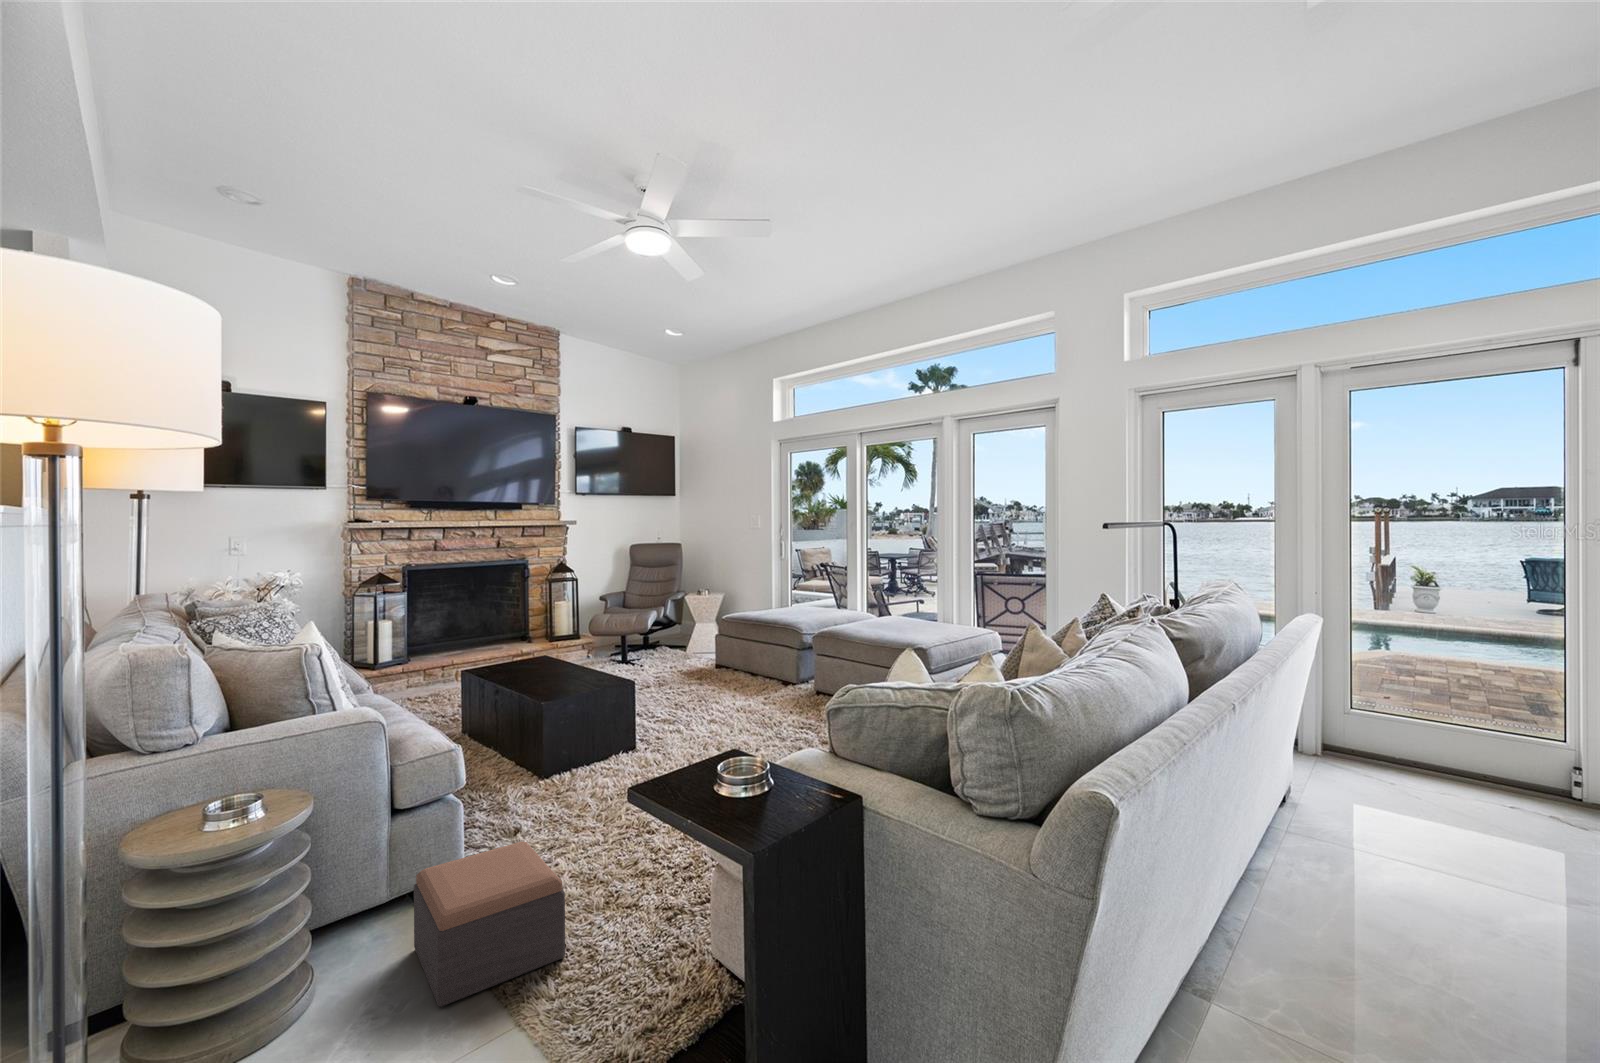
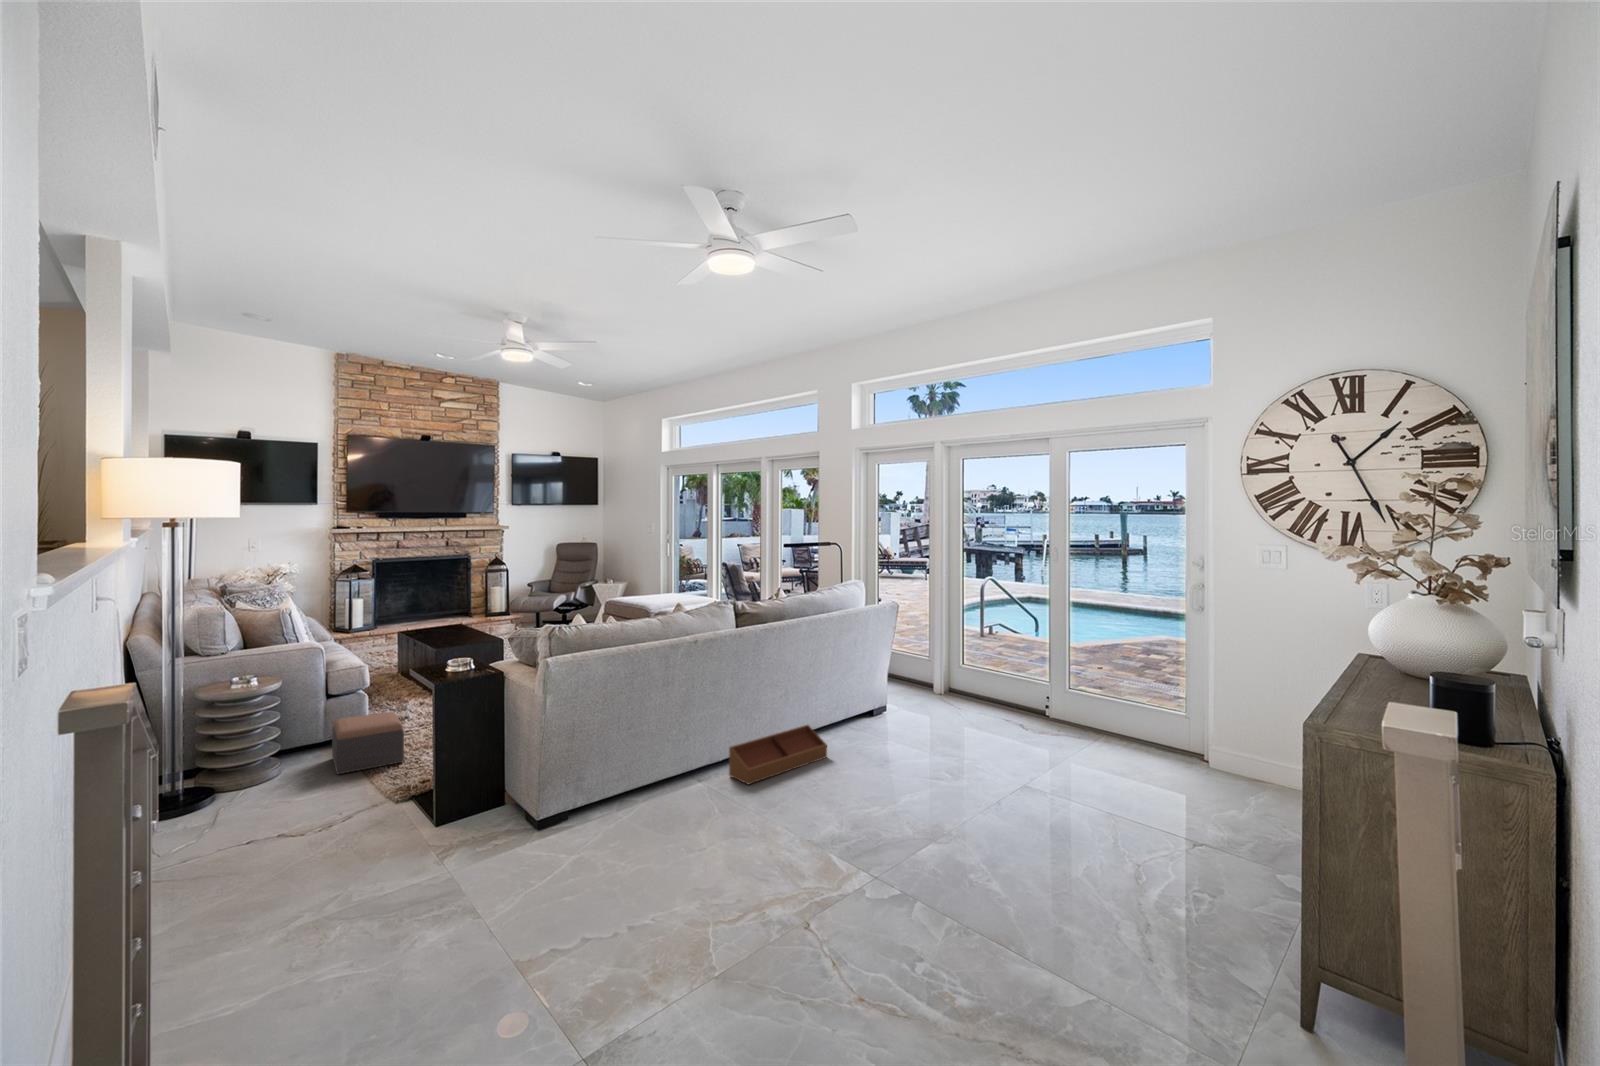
storage bin: none [1272,845,1382,1014] -> present [729,725,827,784]

